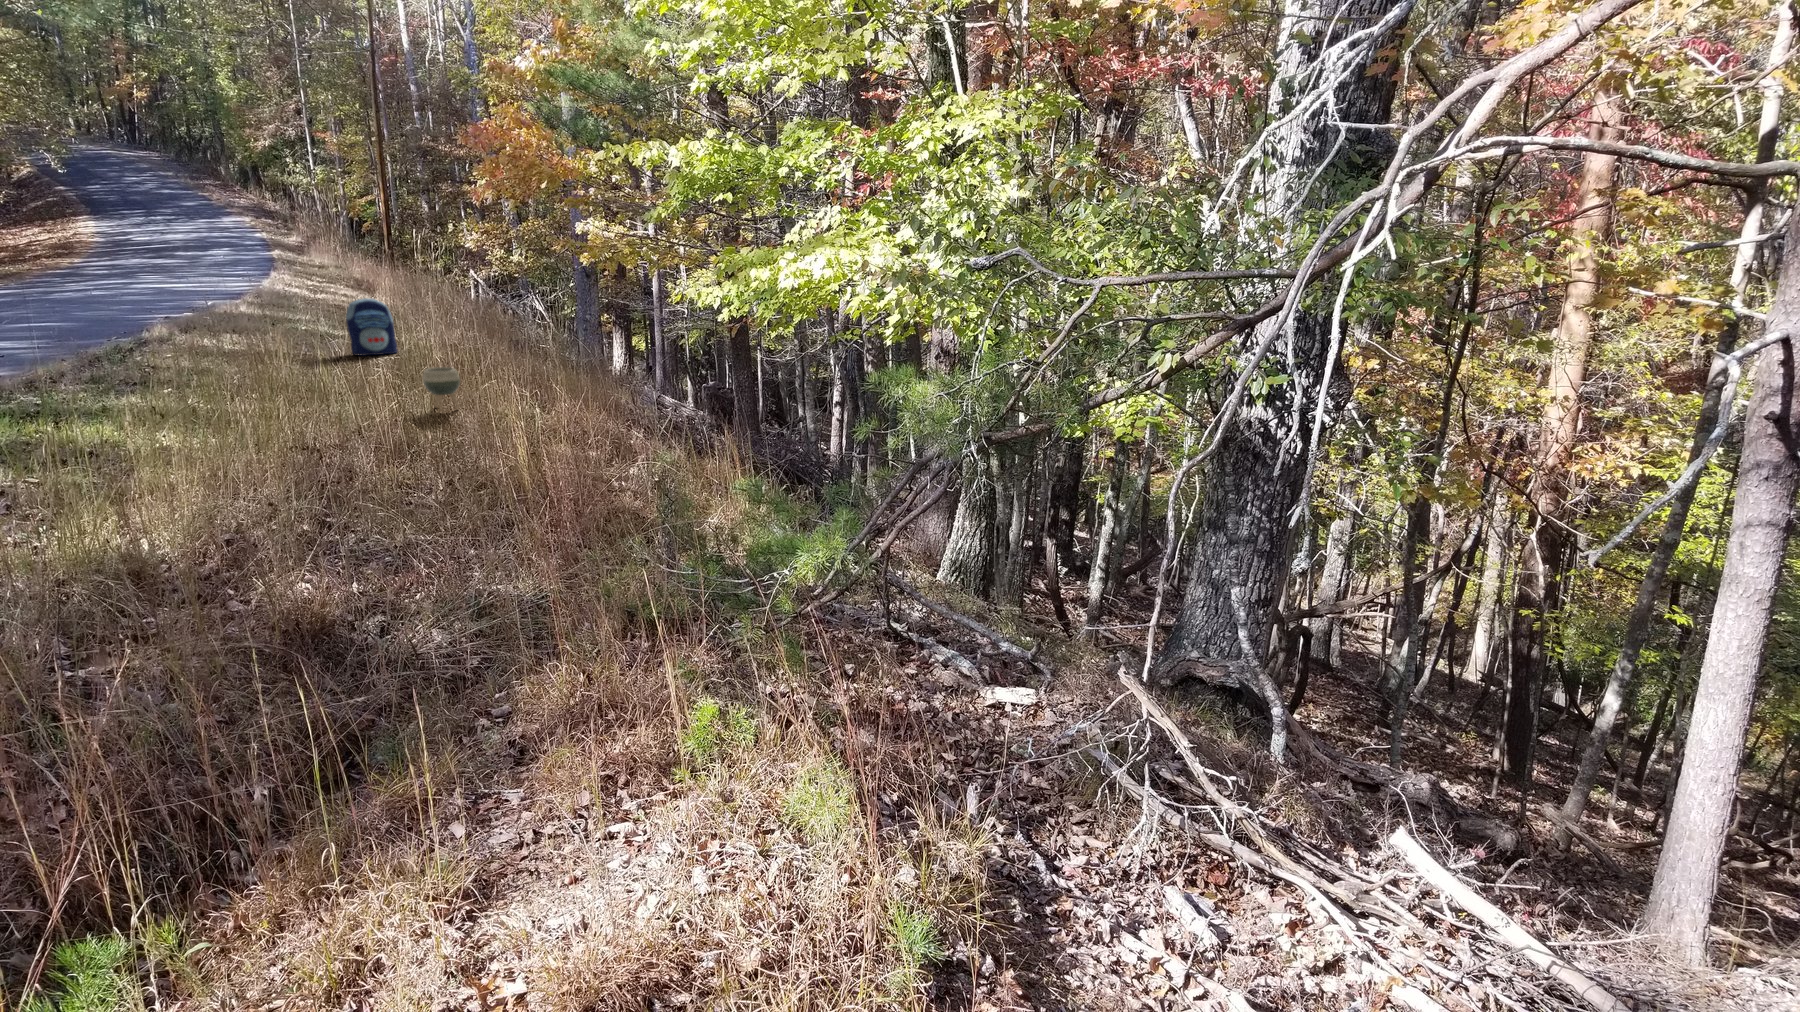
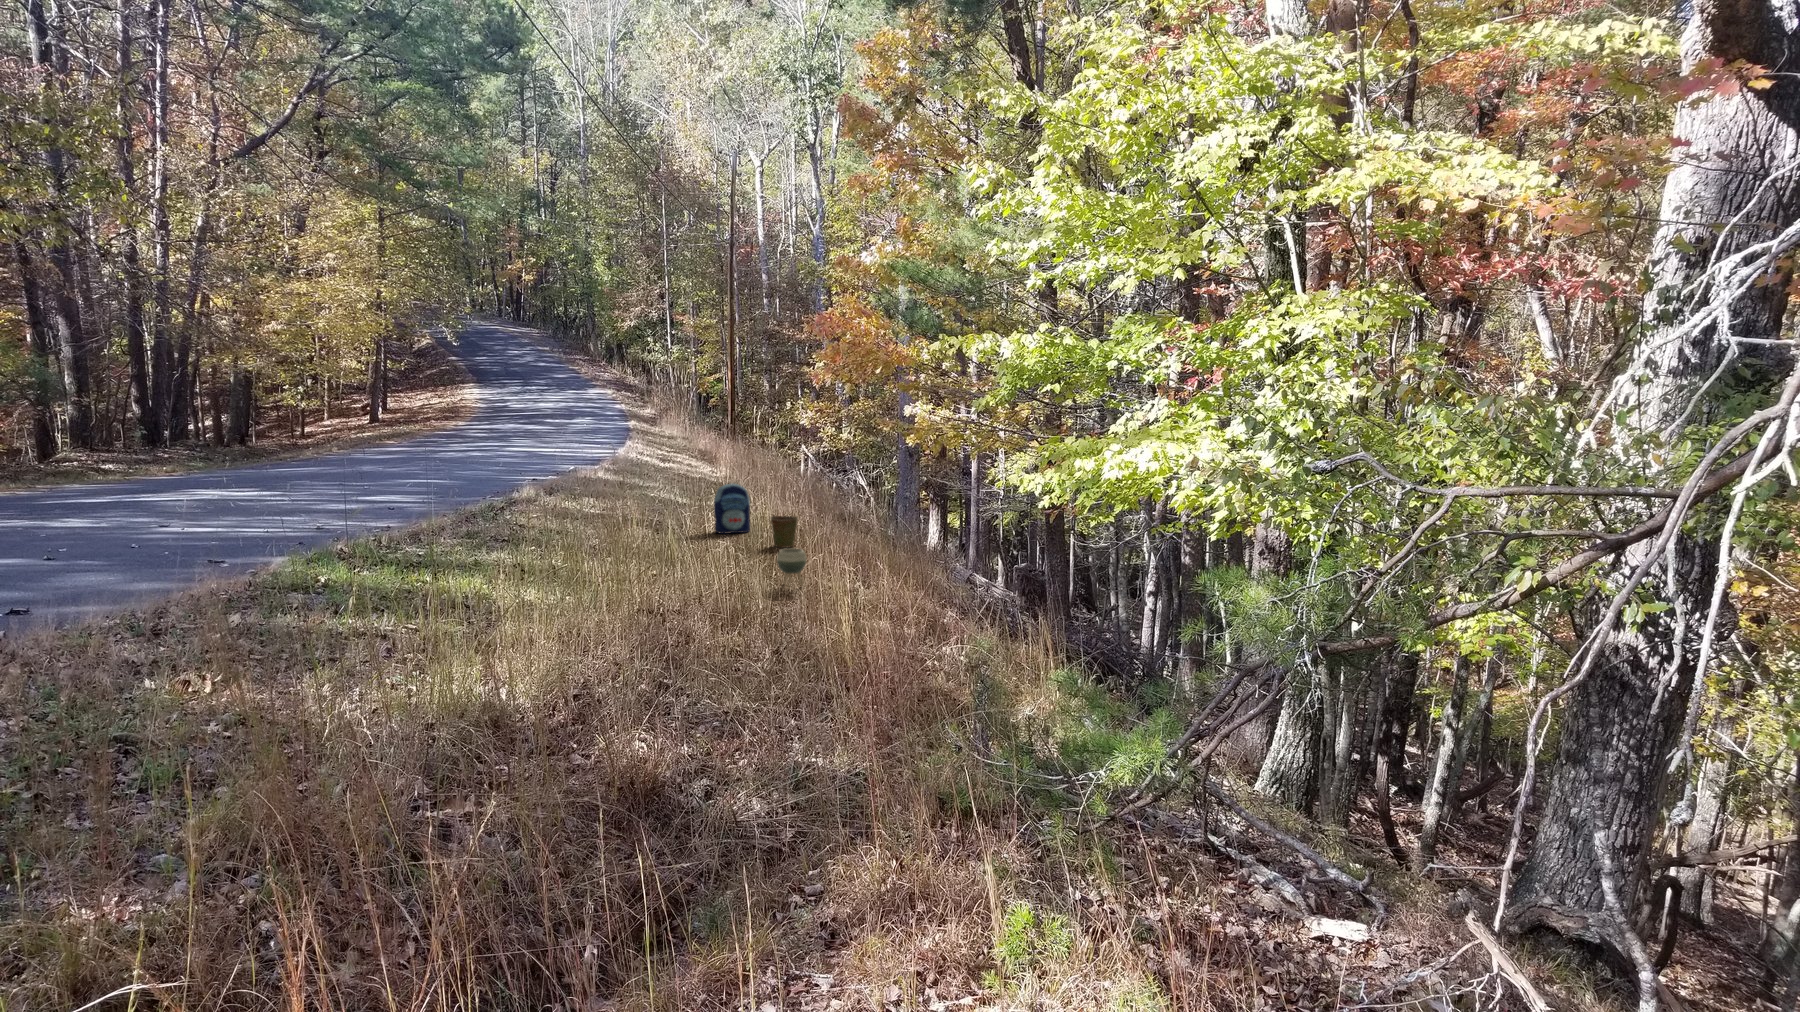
bucket: none [414,332,451,368] -> present [770,515,798,548]

